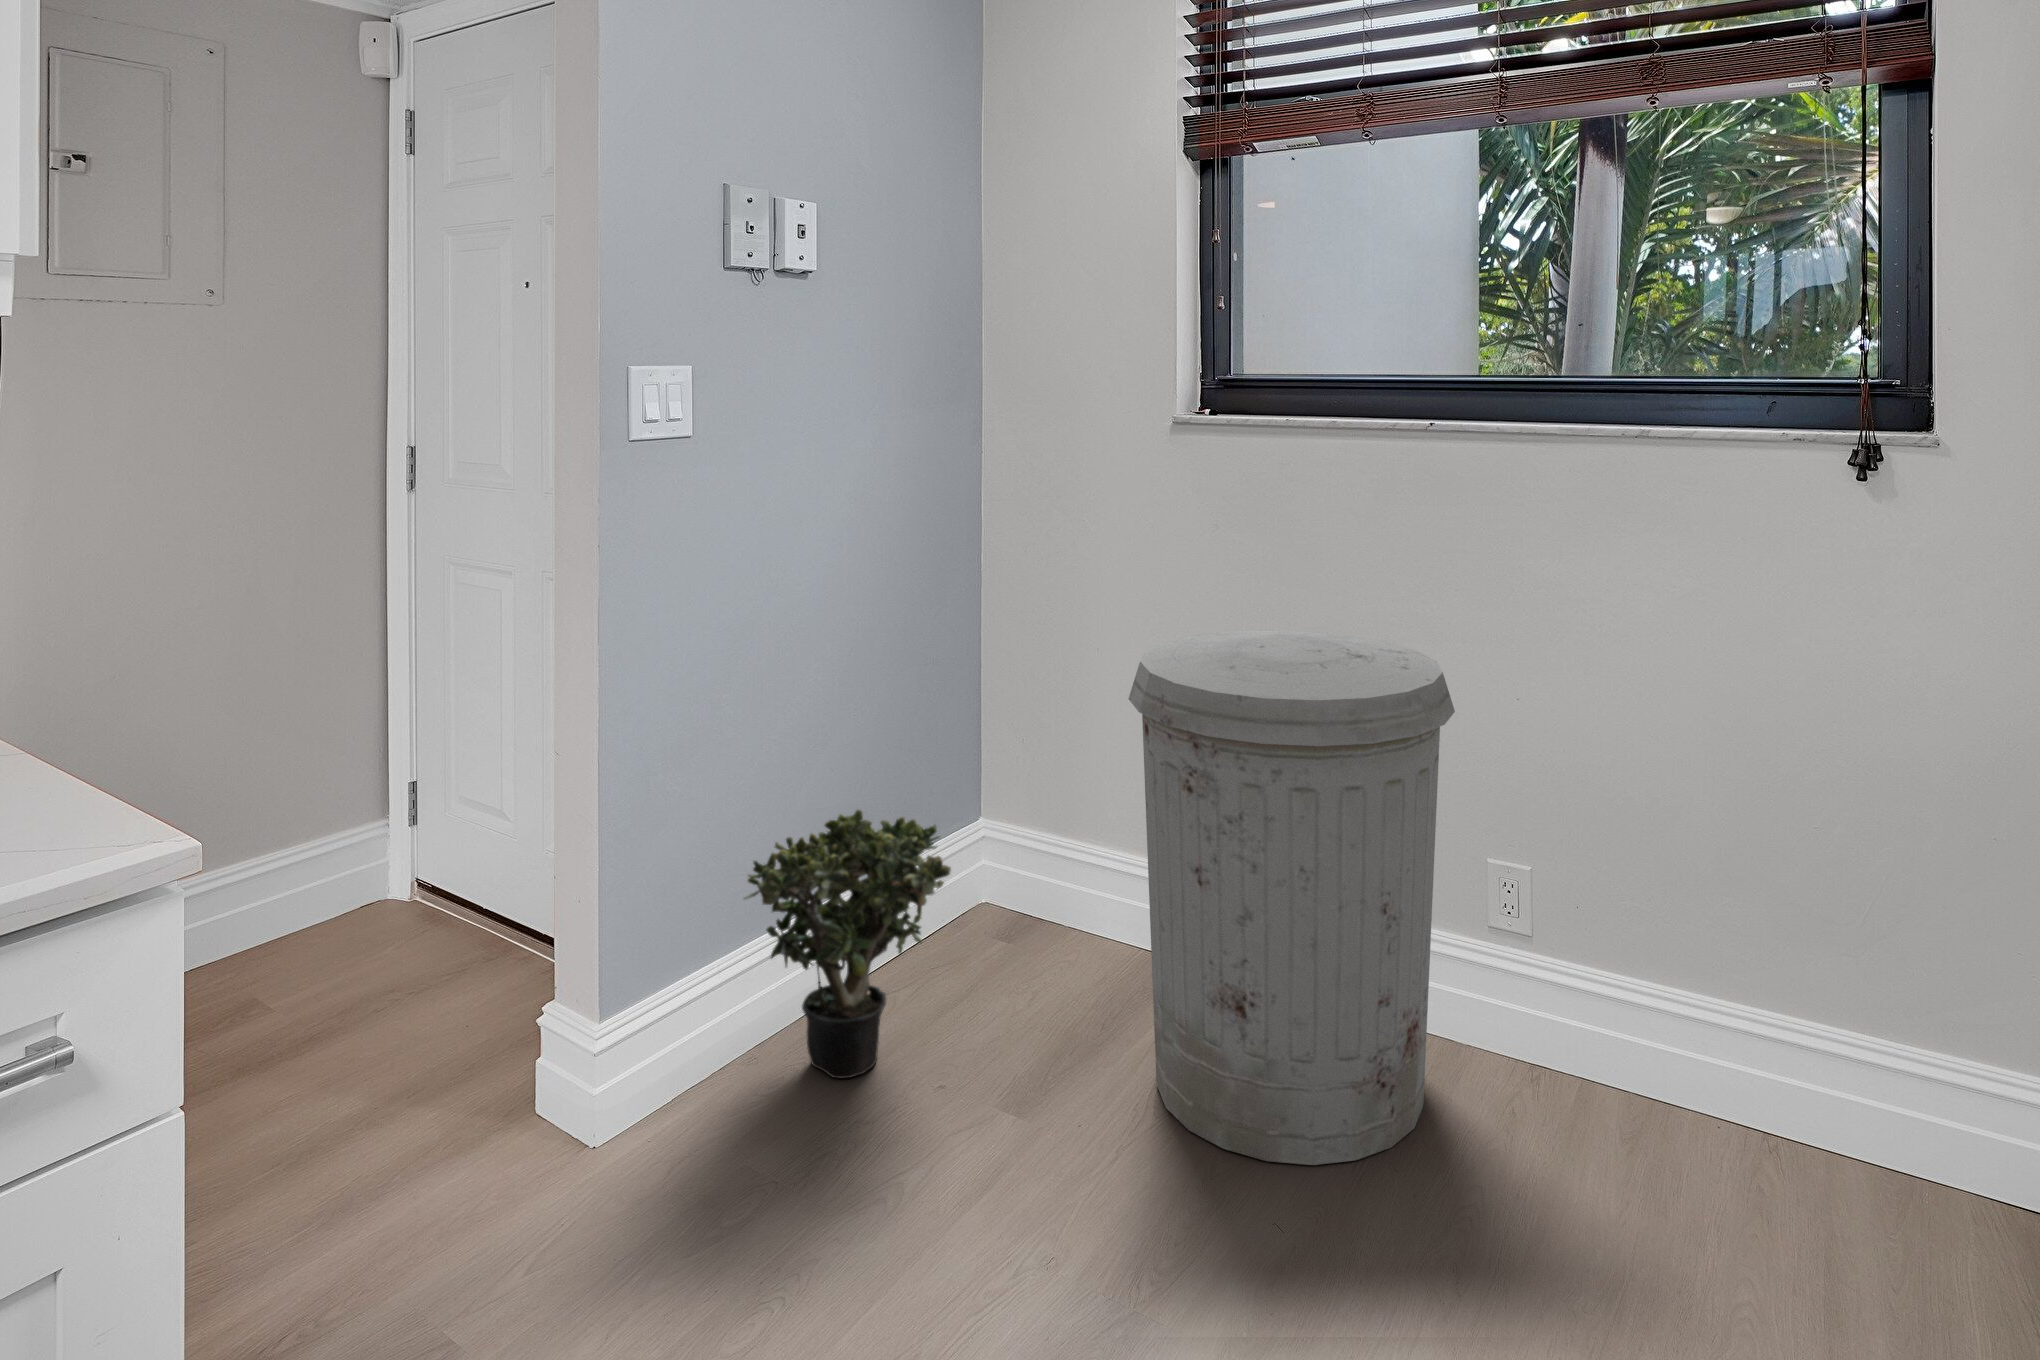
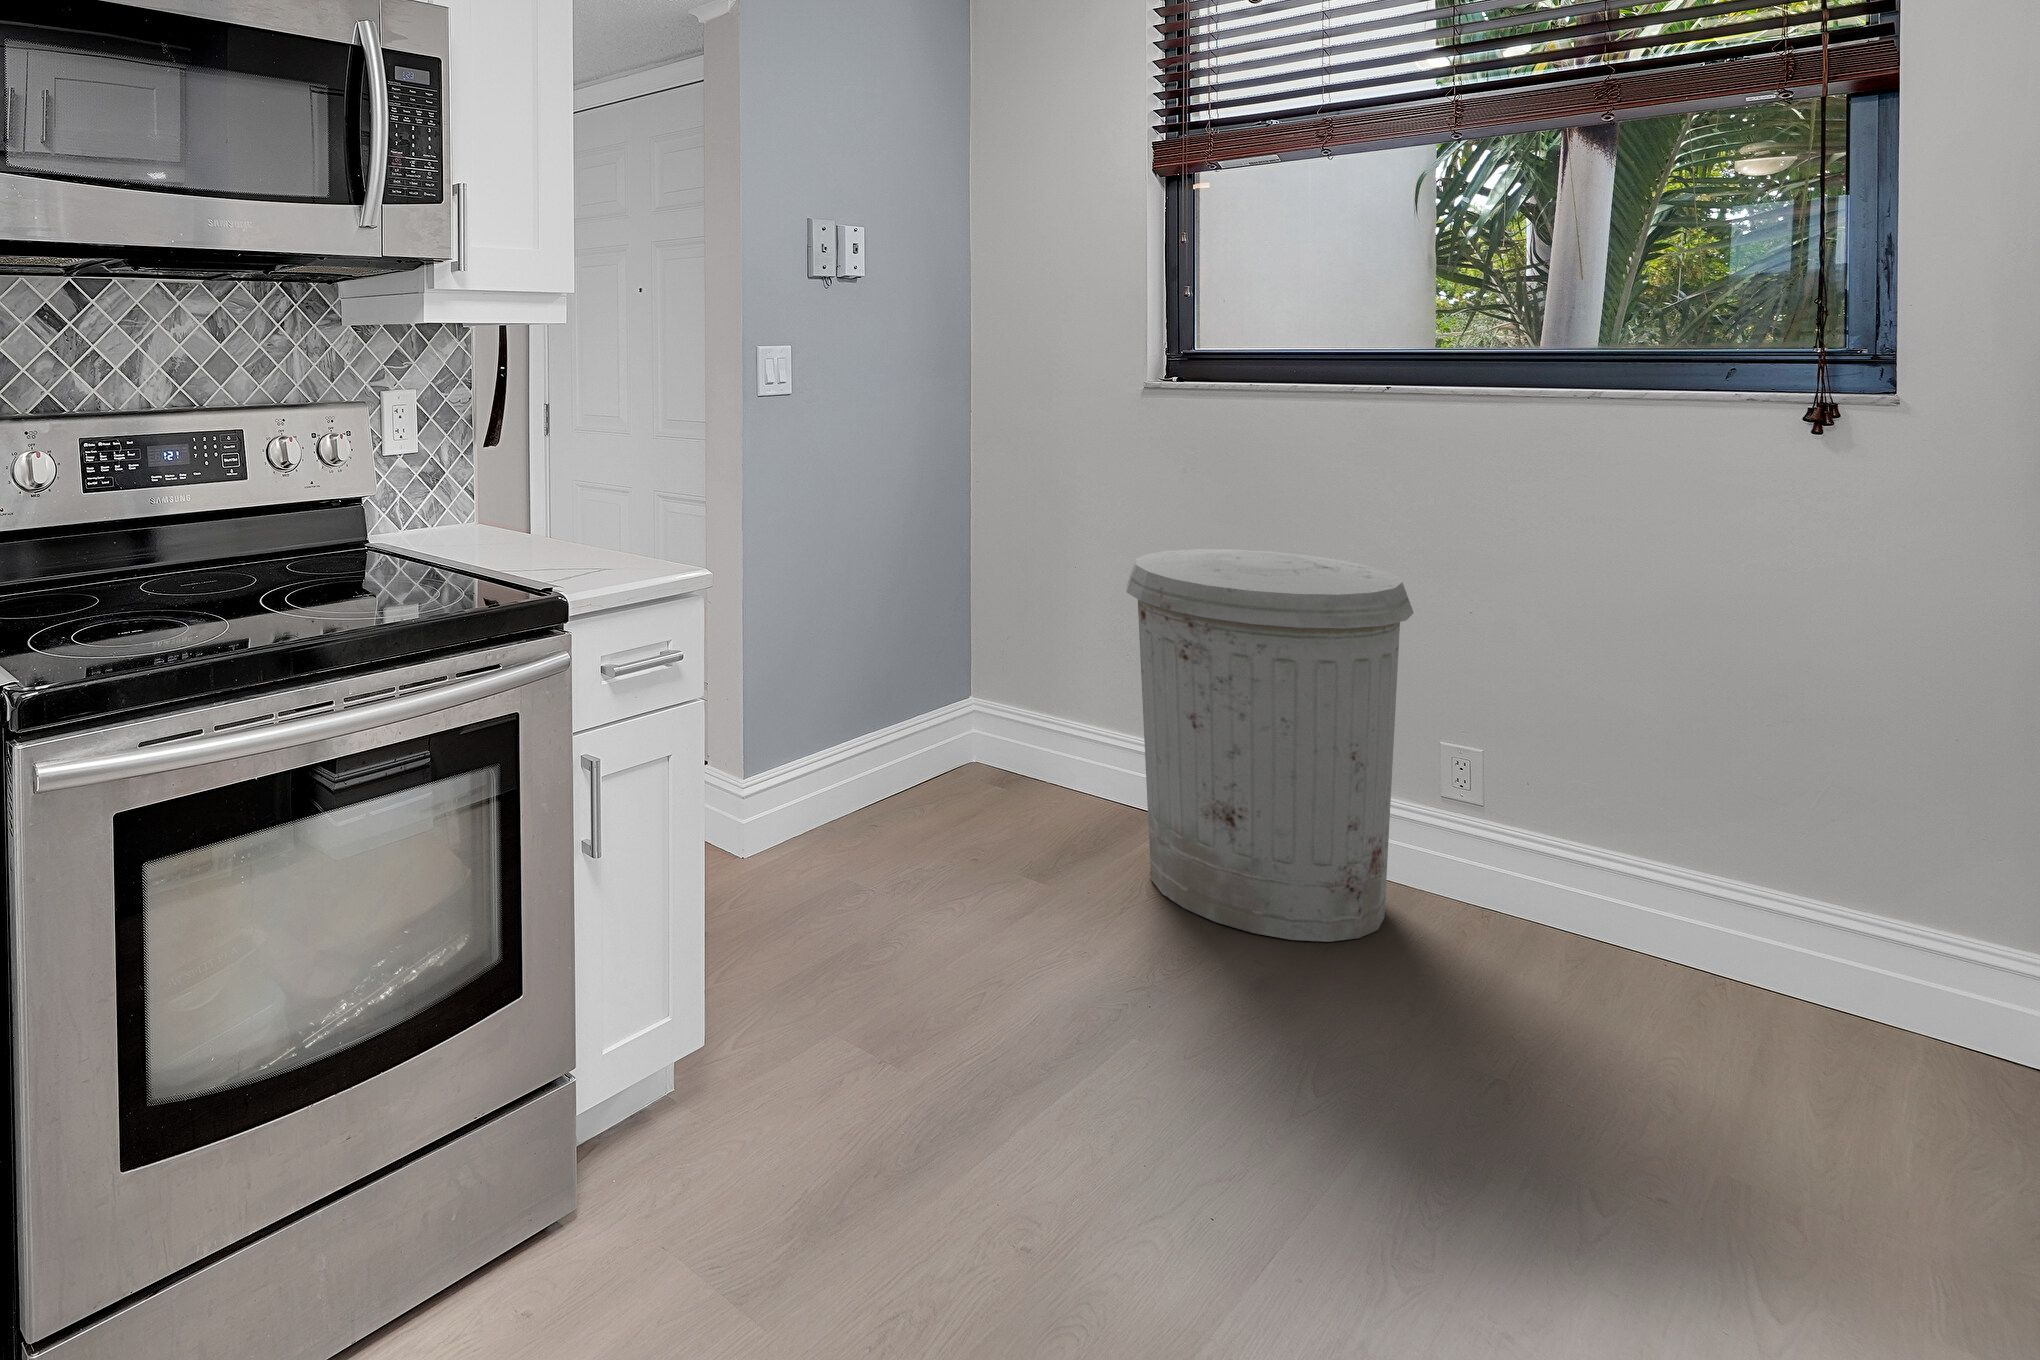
potted plant: present [744,810,951,1078] -> none [832,663,985,850]

